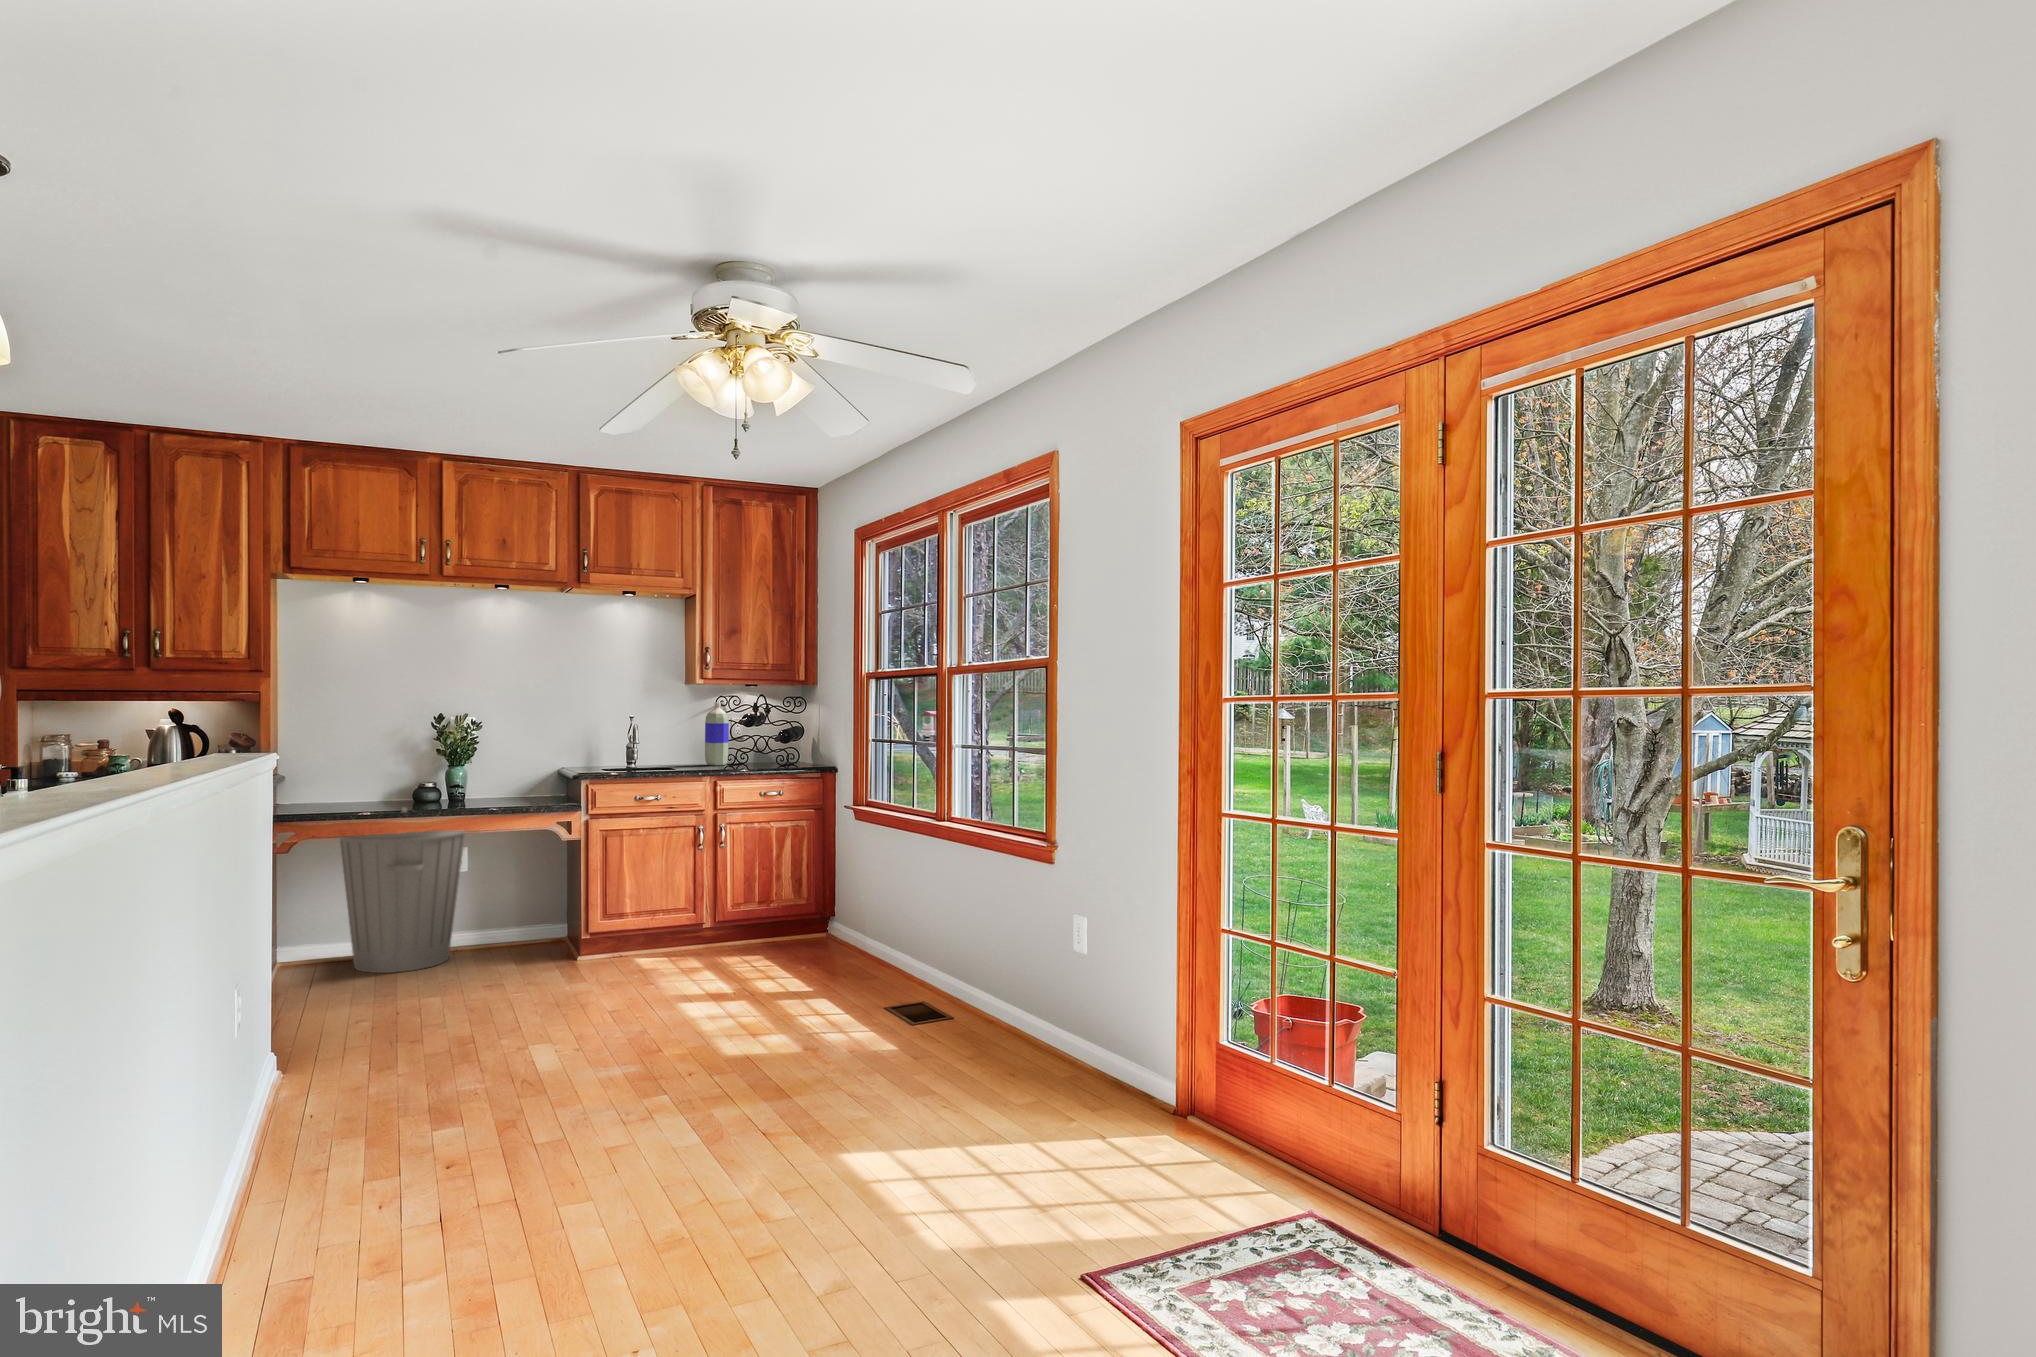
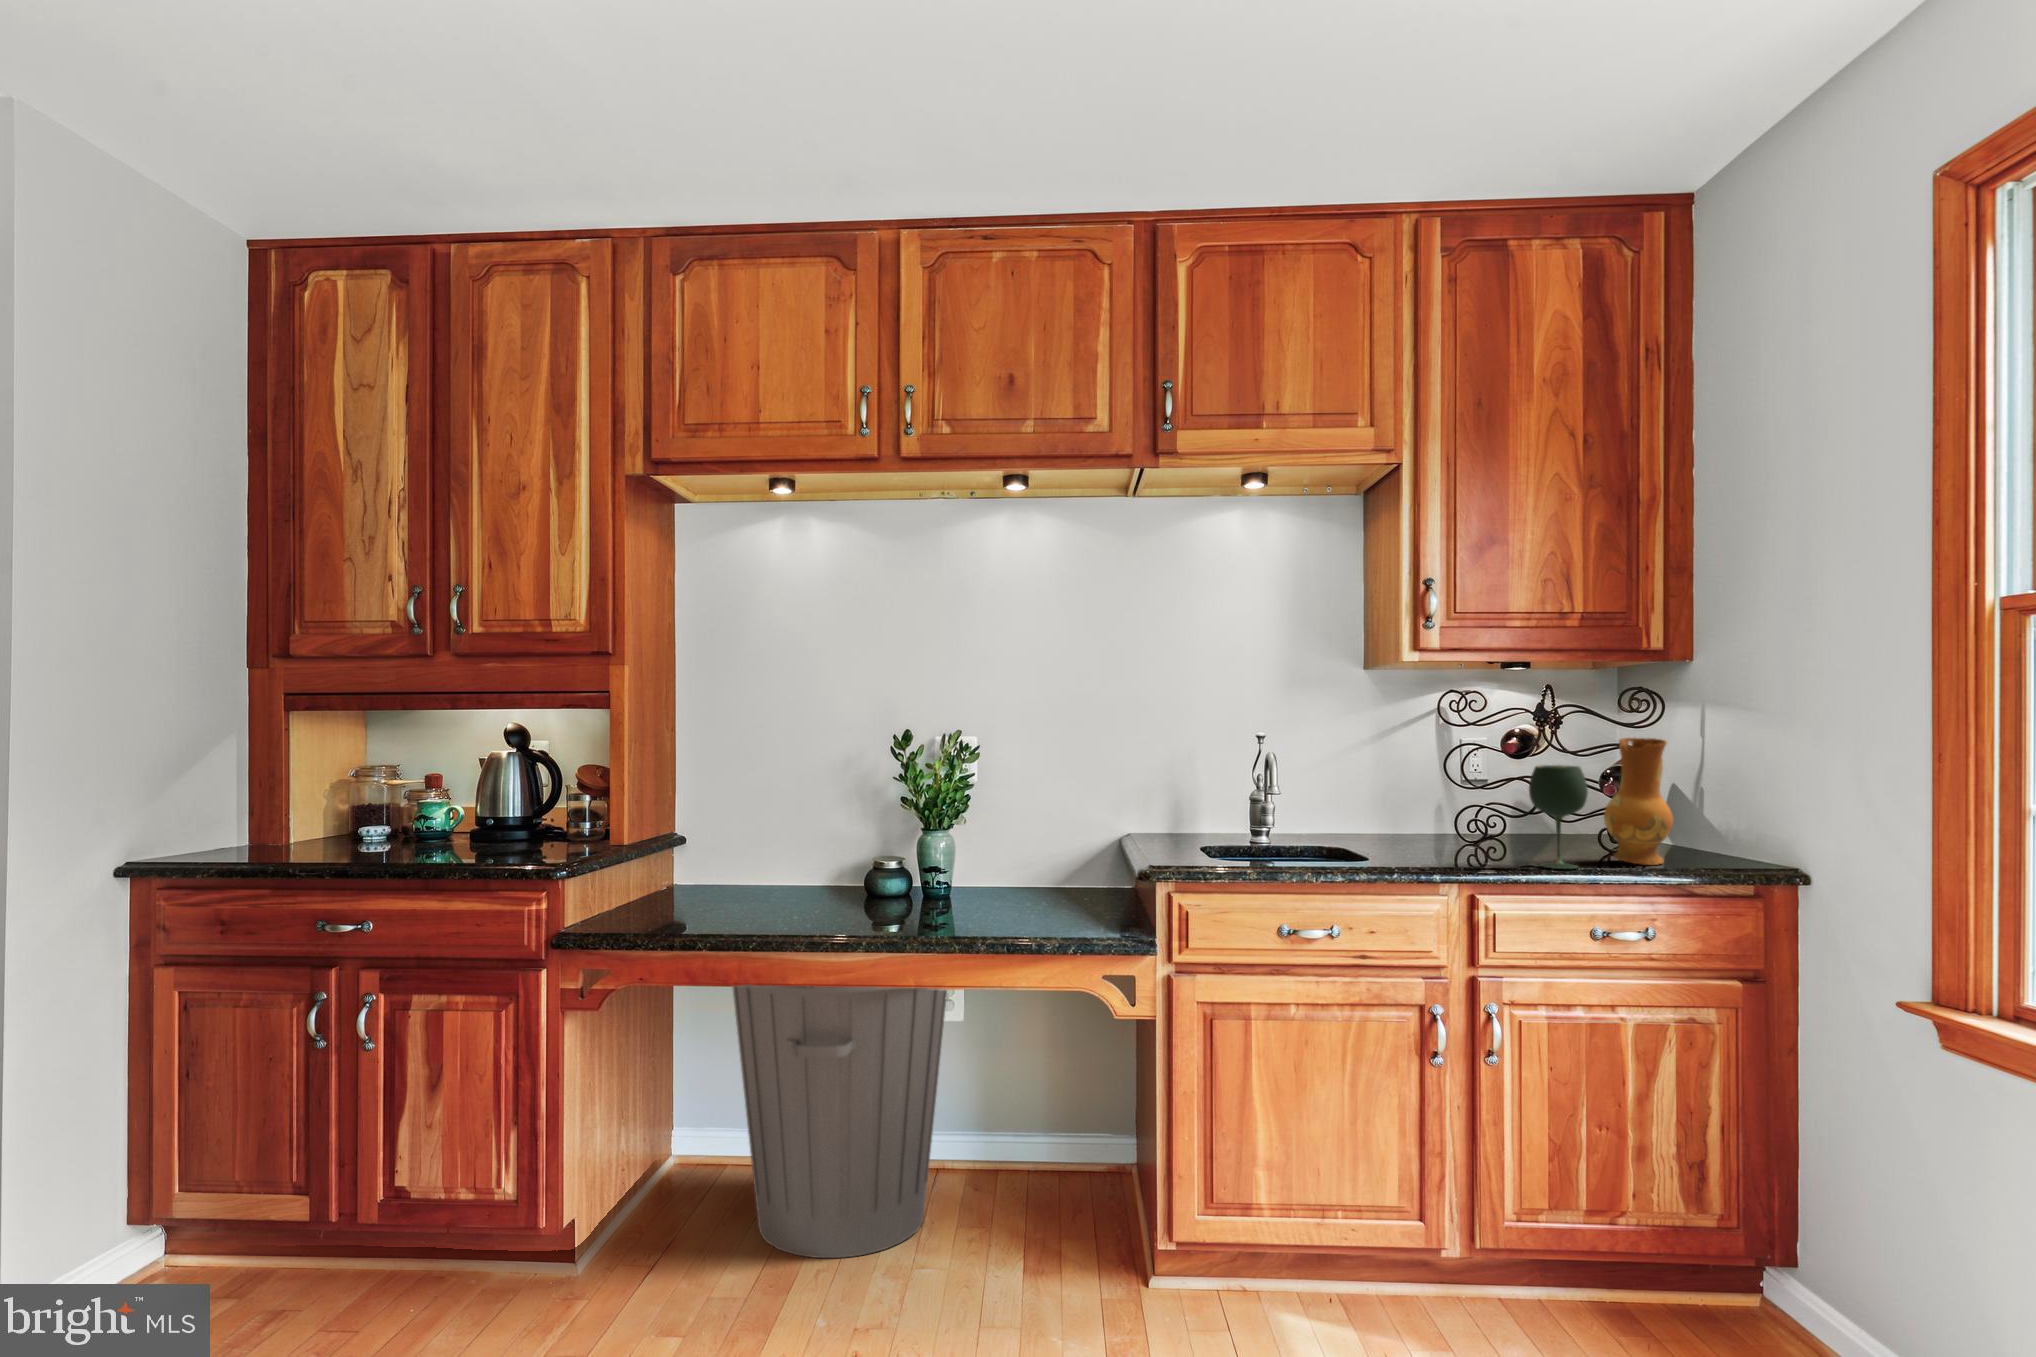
bottle: present [705,702,729,766] -> none [1431,708,1487,853]
ceramic jug: none [773,715,798,766] -> present [1604,738,1673,865]
wine glass: none [742,727,764,768] -> present [1529,765,1588,869]

